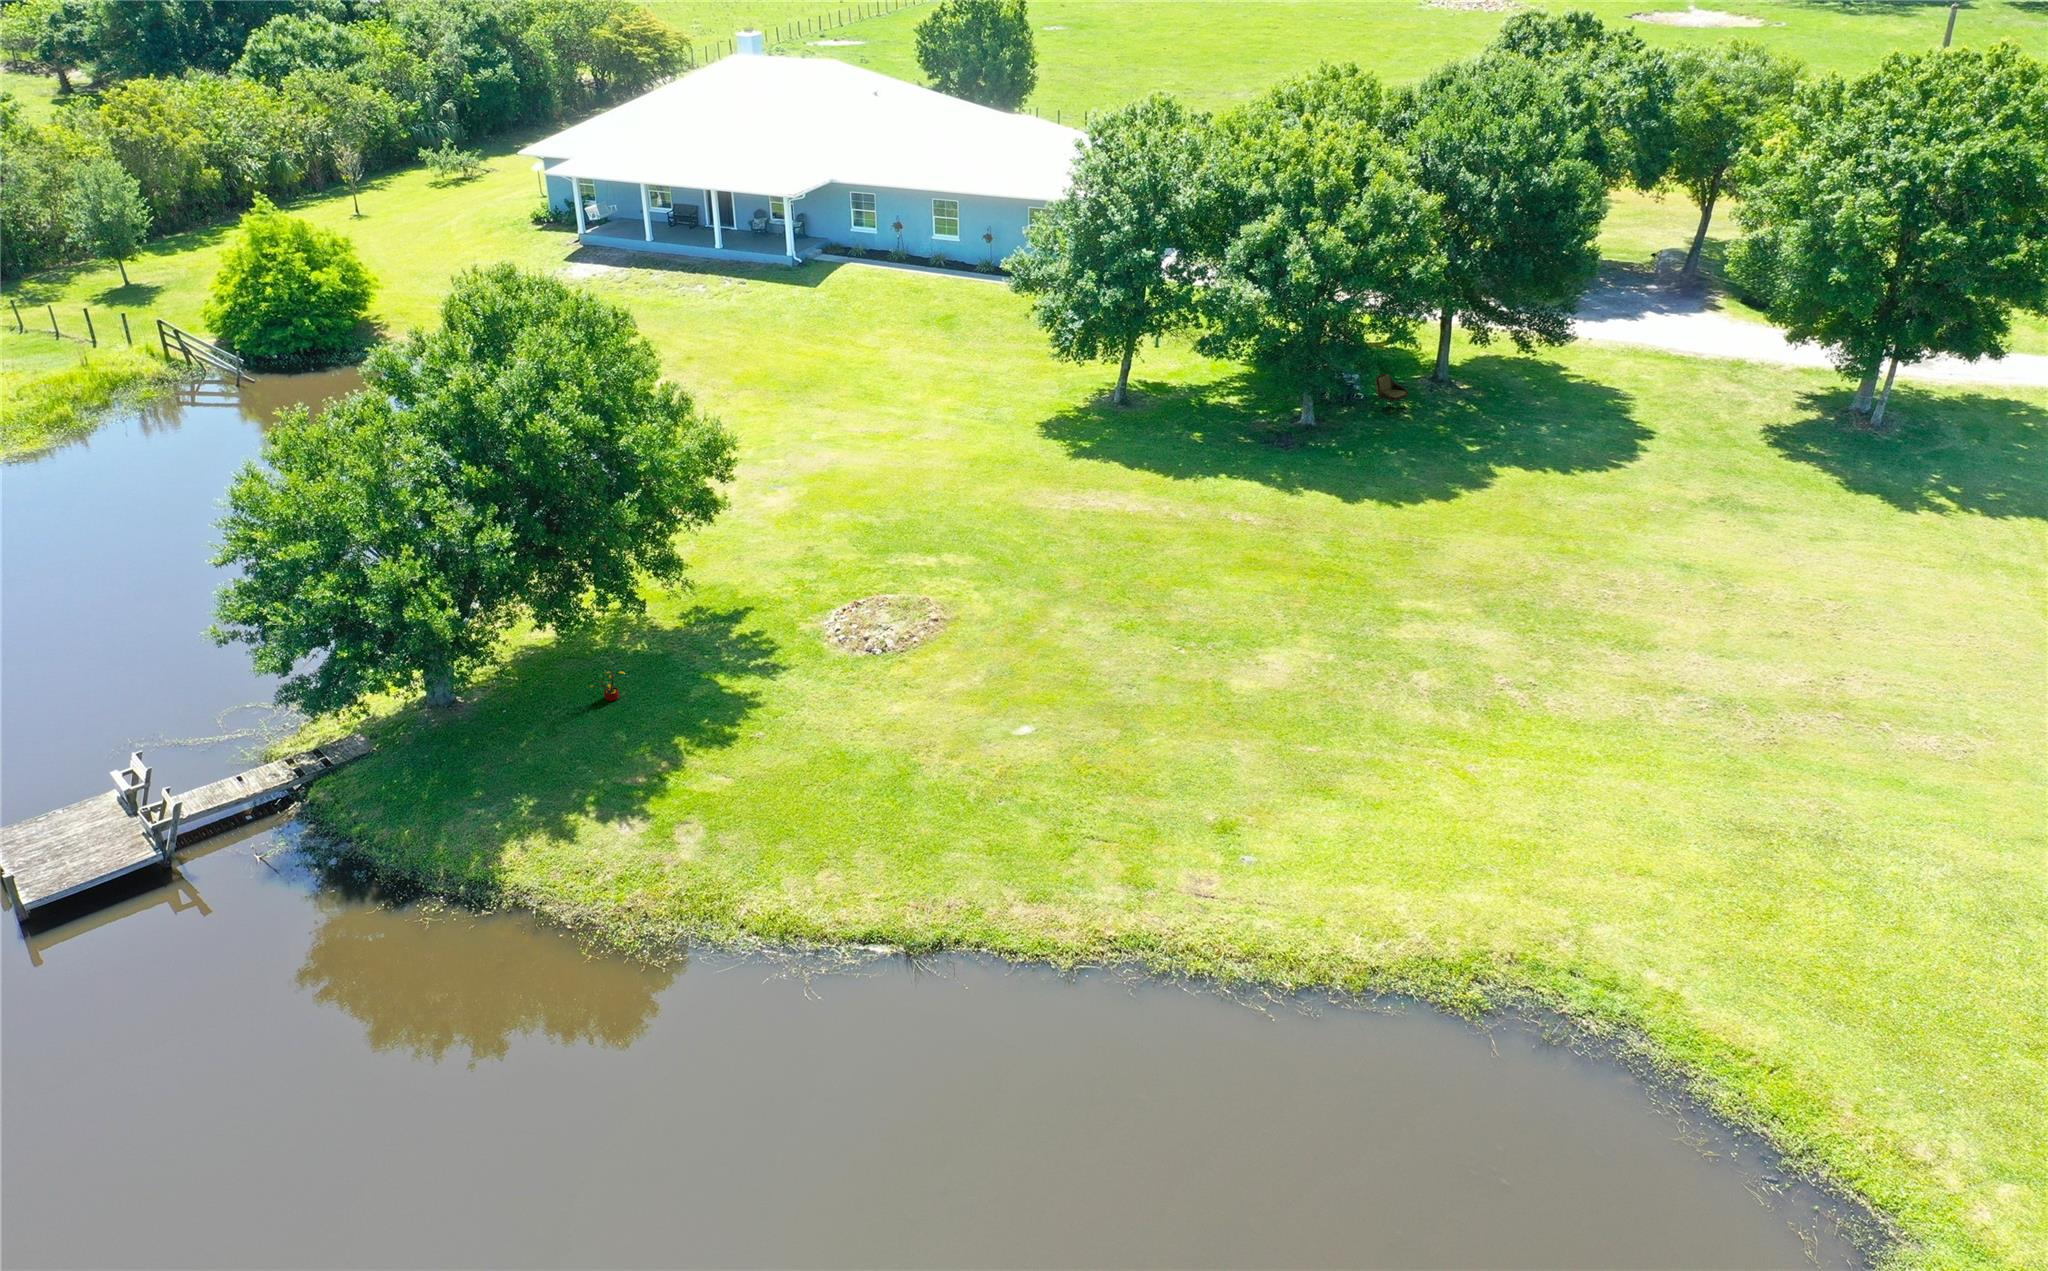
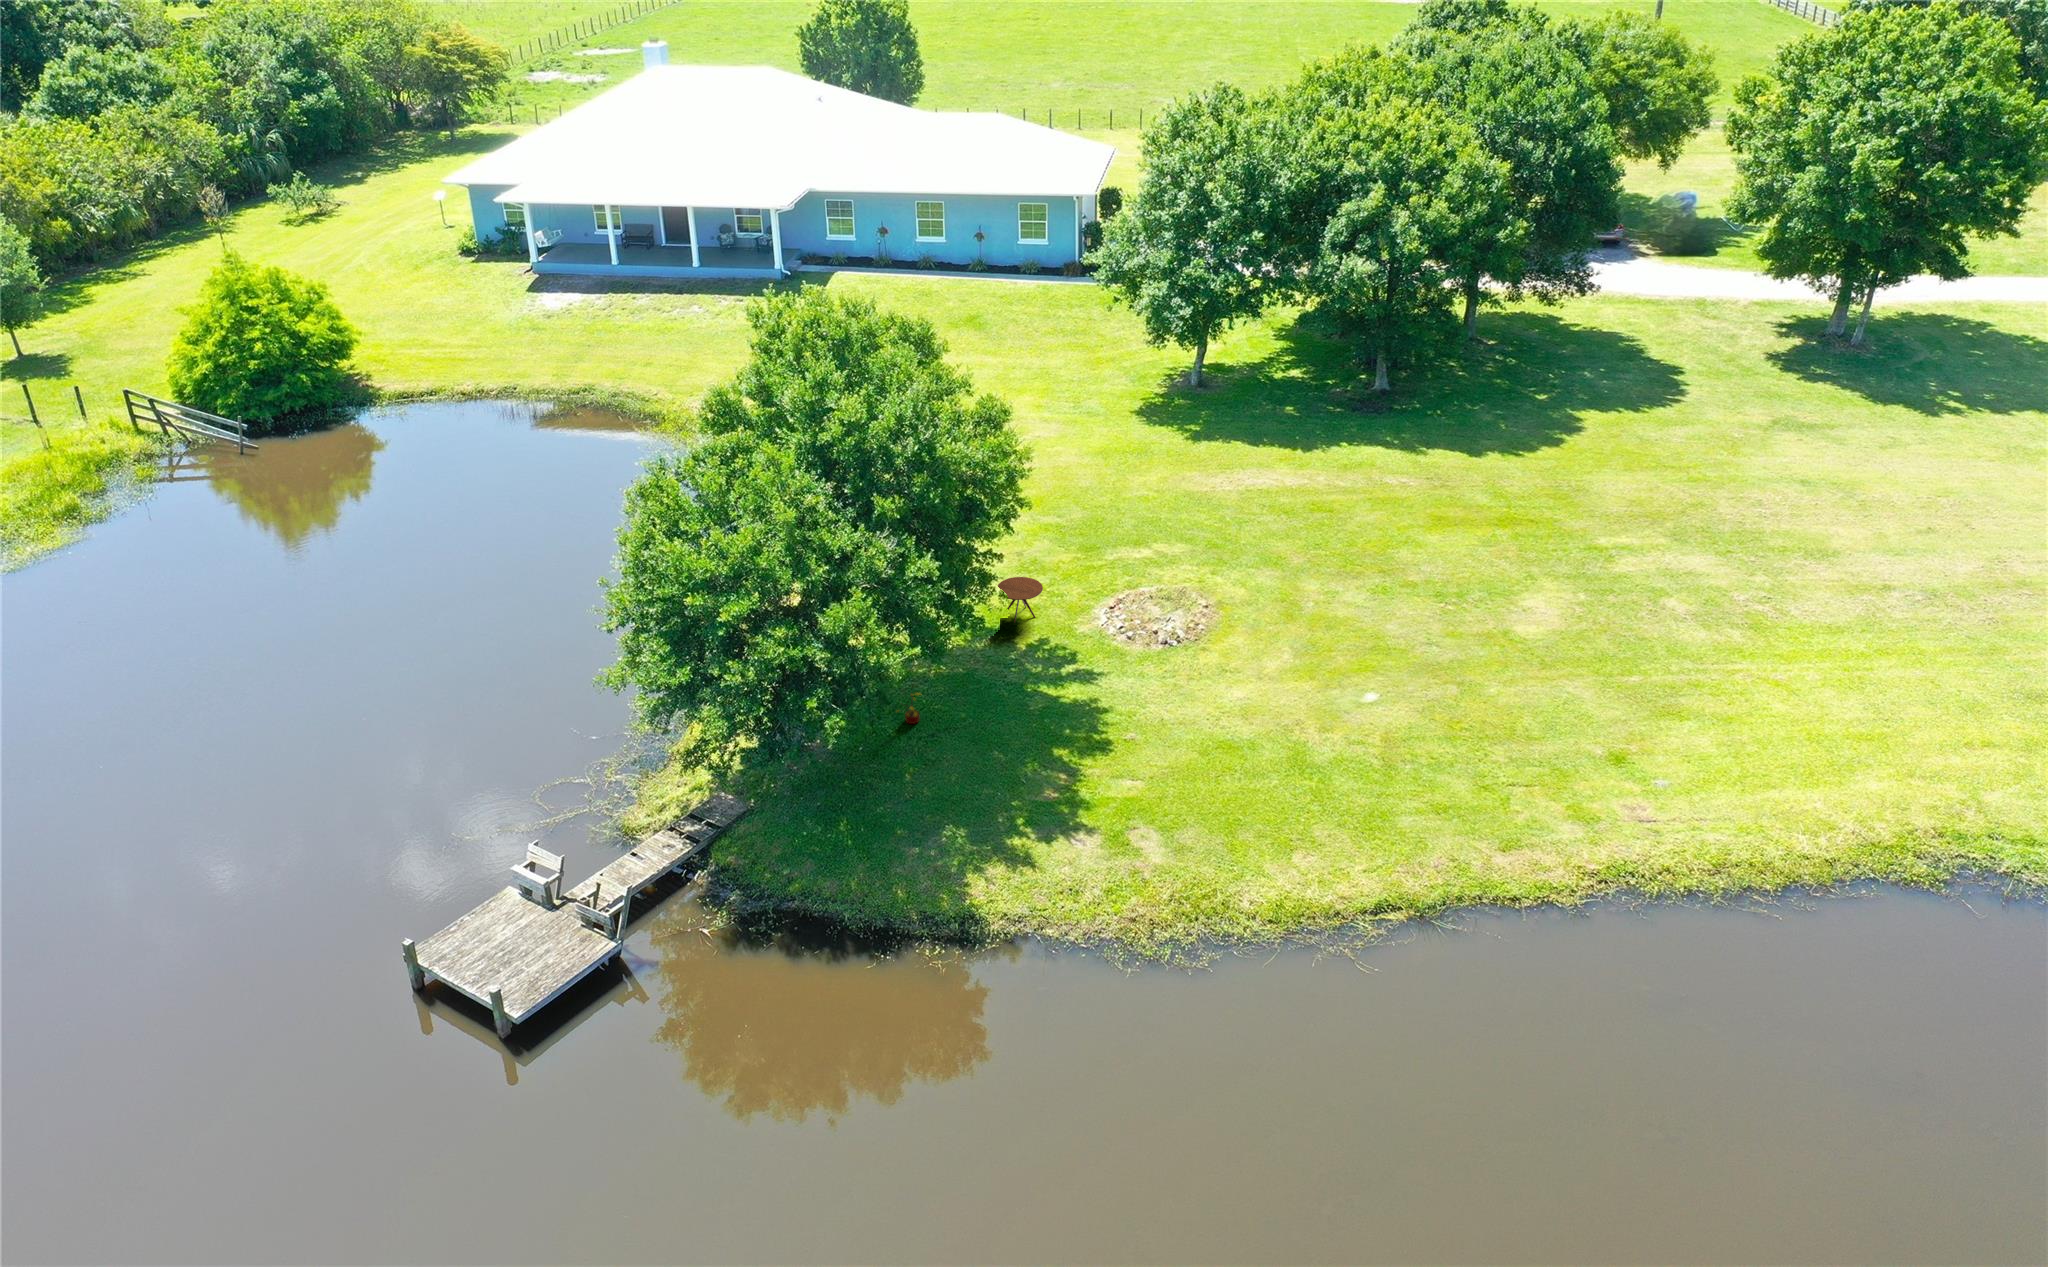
lounge chair: present [1371,374,1409,414] -> none [1434,336,1468,374]
round table: none [758,571,804,616] -> present [998,577,1043,623]

